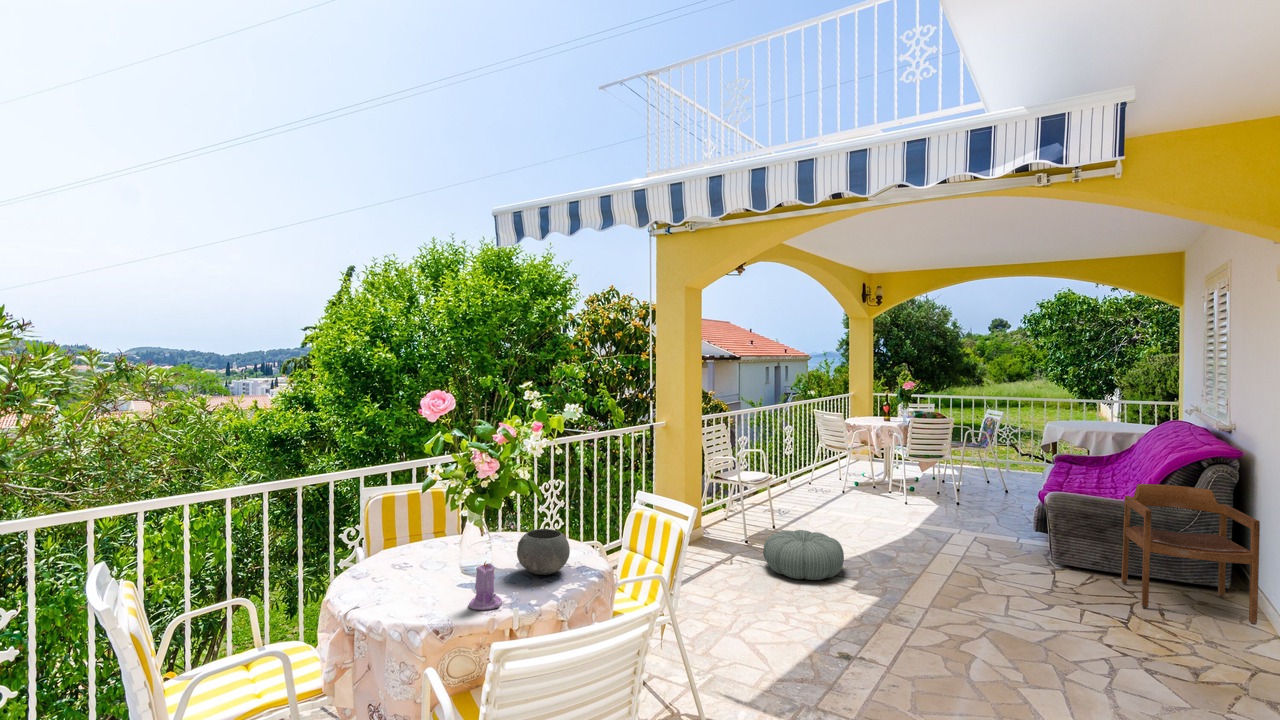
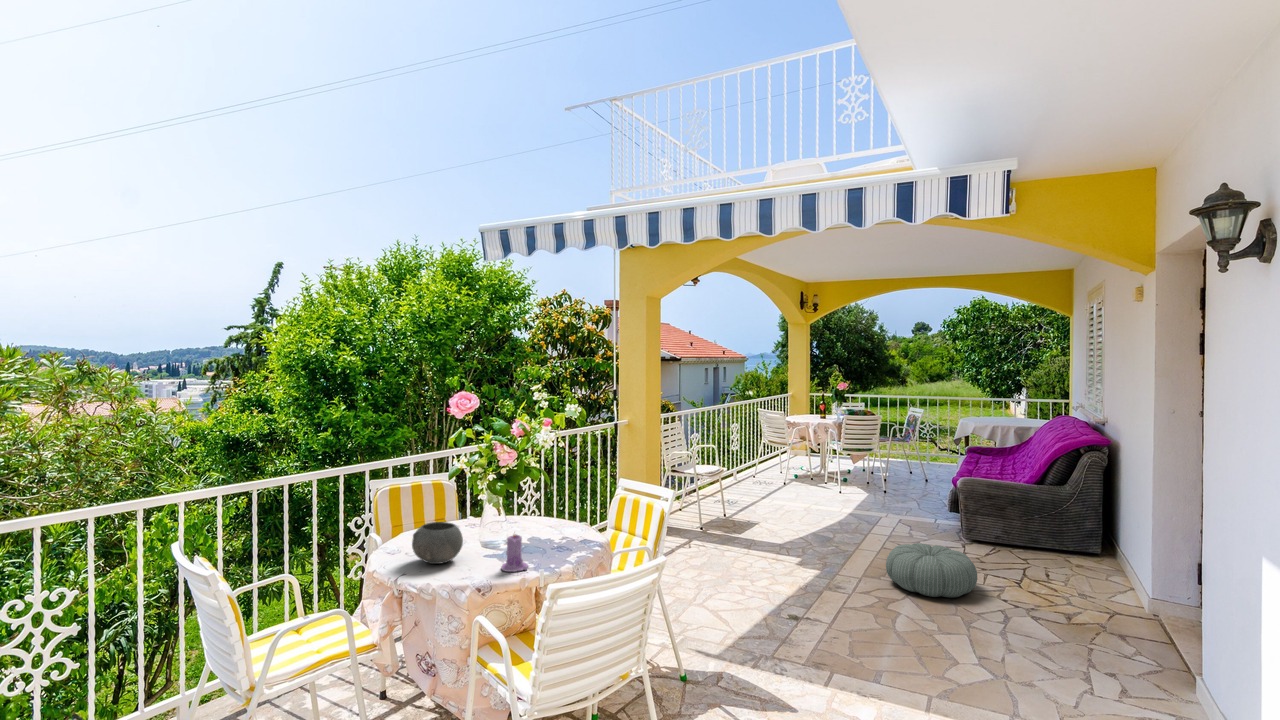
armchair: present [1121,484,1260,625] -> none [1018,469,1121,581]
bowl: present [517,529,570,575] -> present [412,522,463,564]
pouf: present [763,530,844,580] -> present [886,543,977,598]

